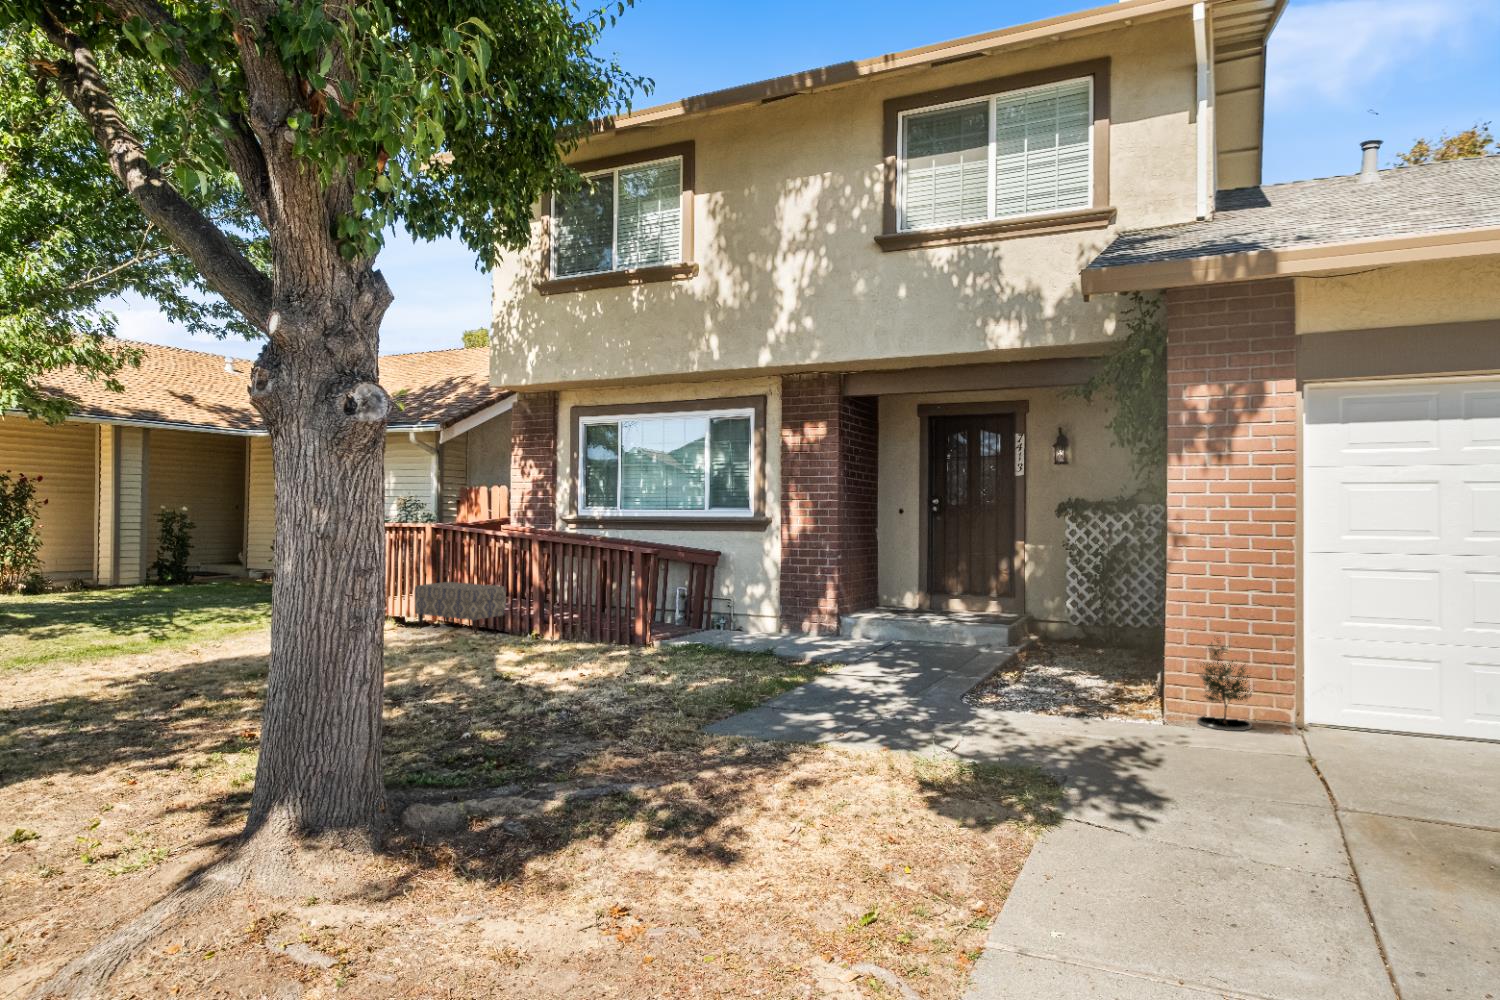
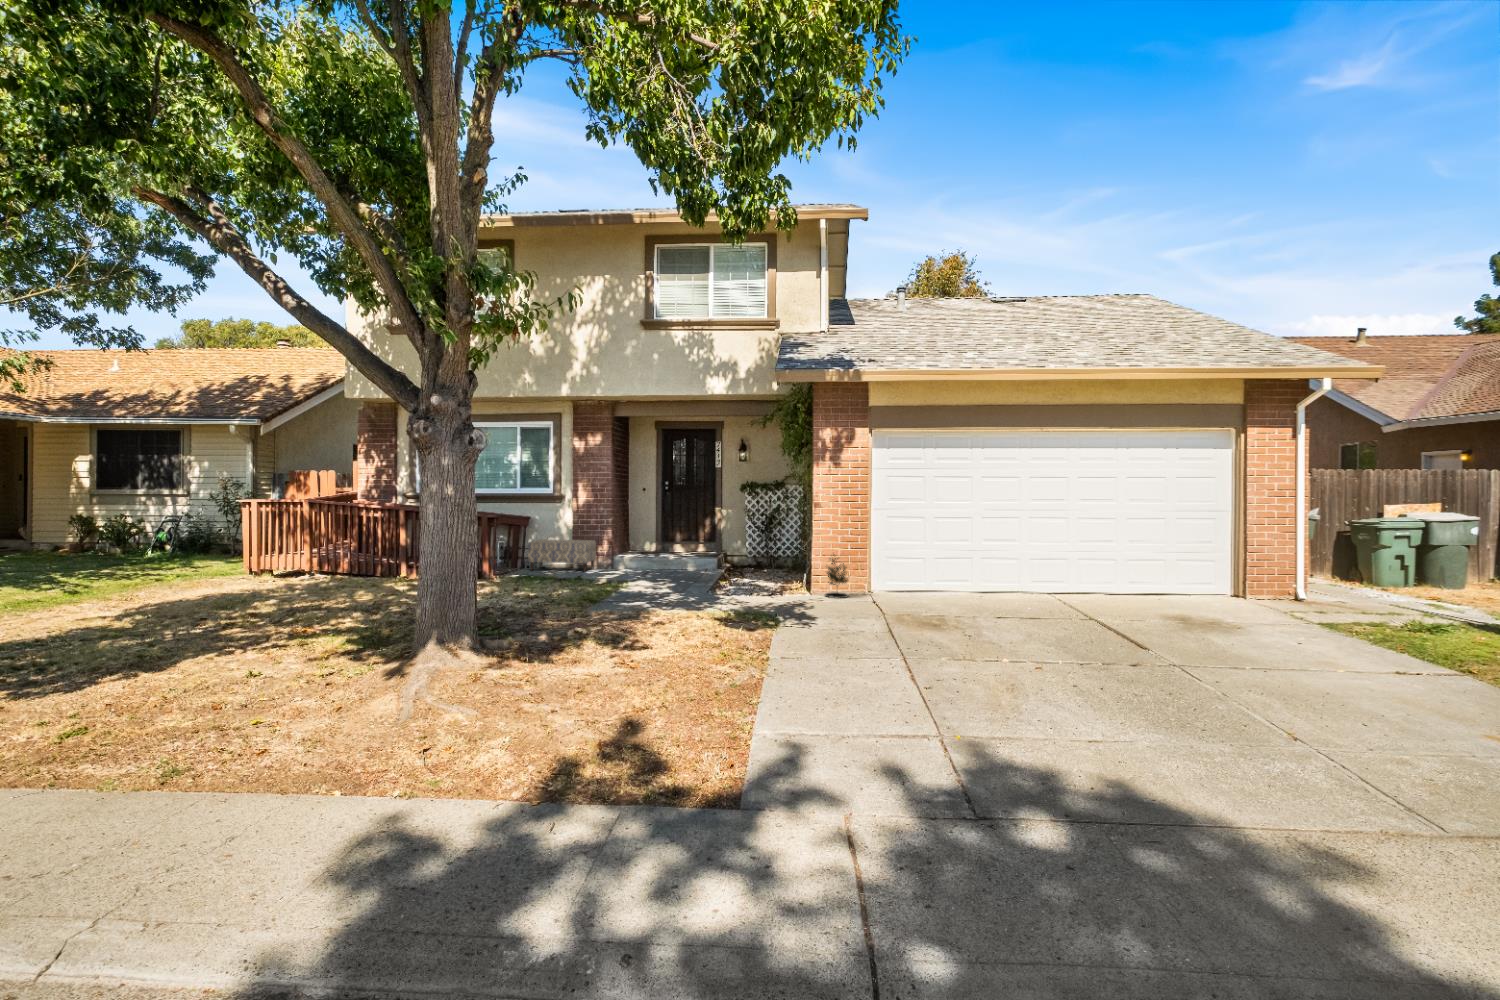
bench: present [415,582,506,633] -> present [528,539,596,572]

